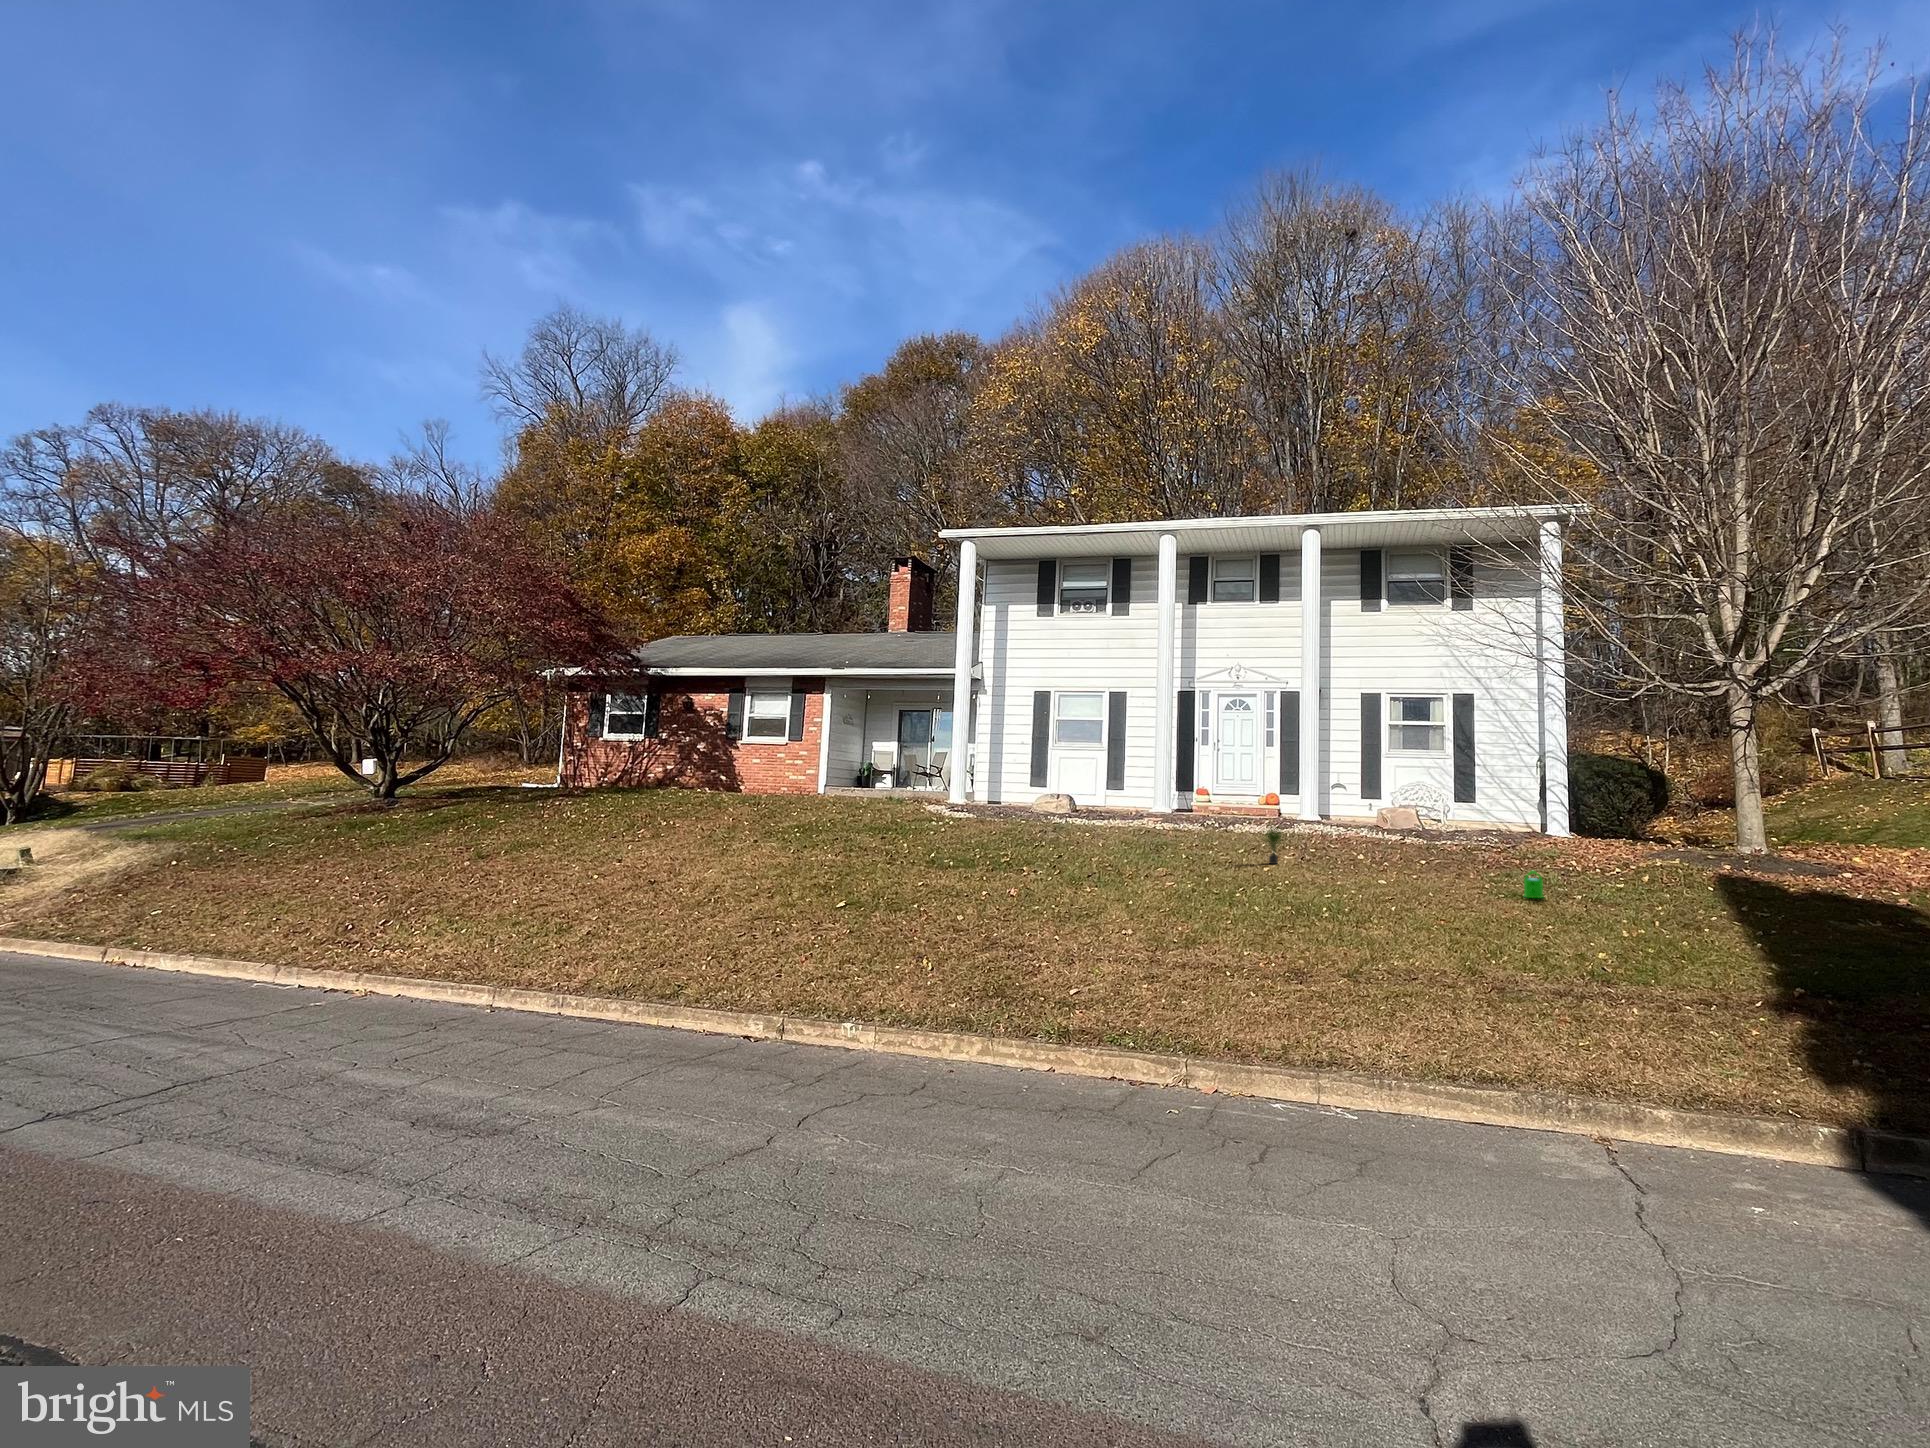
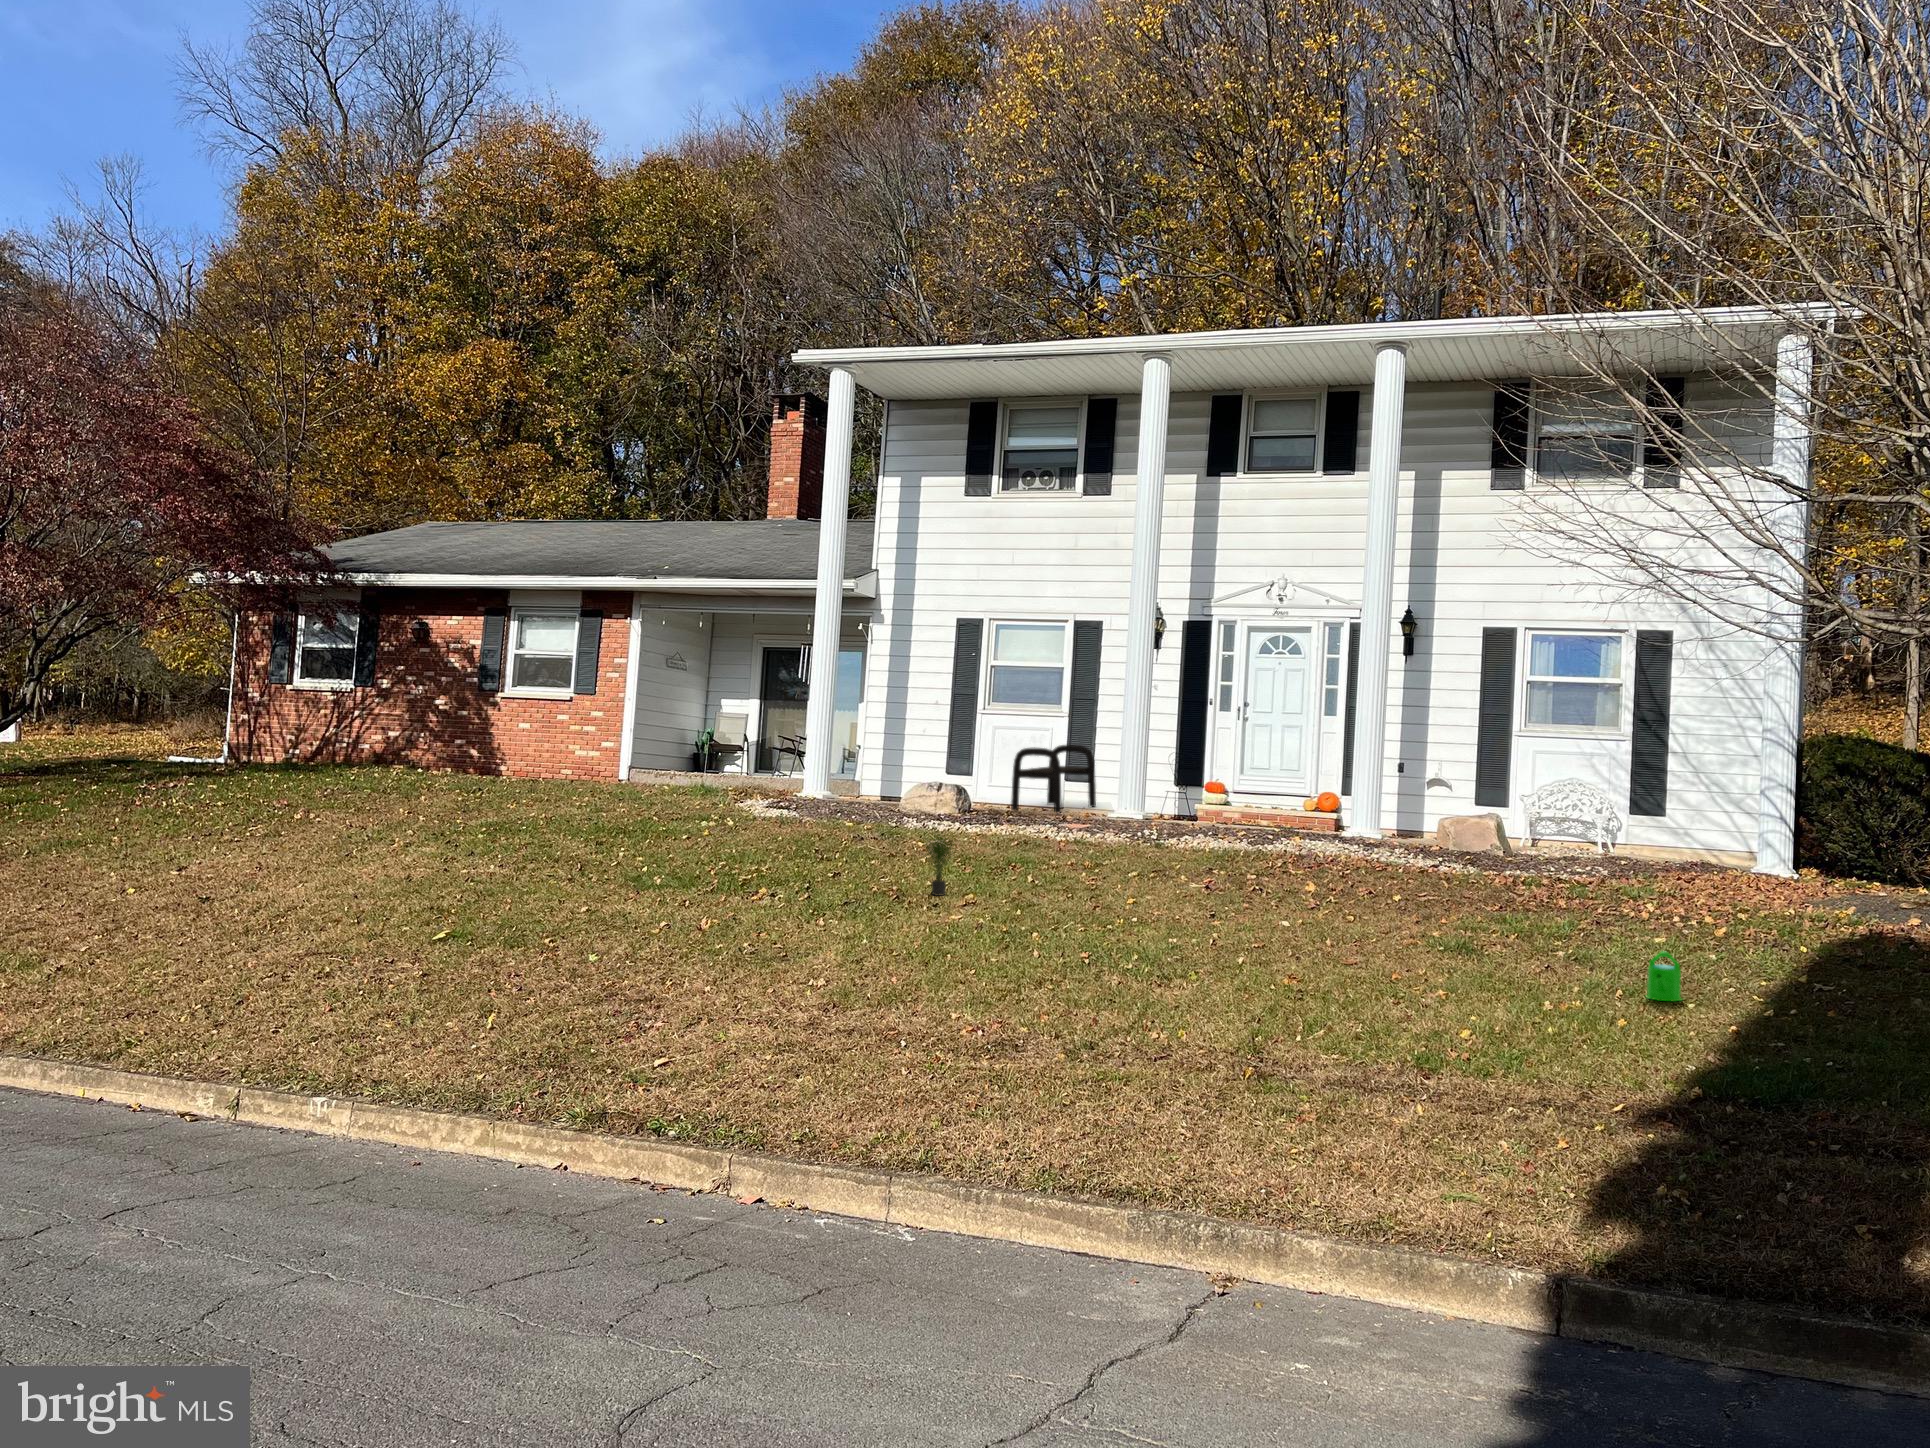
bench: none [1079,767,1127,808] -> present [1011,745,1096,813]
potted plant: present [1263,826,1281,864] -> present [923,833,954,896]

